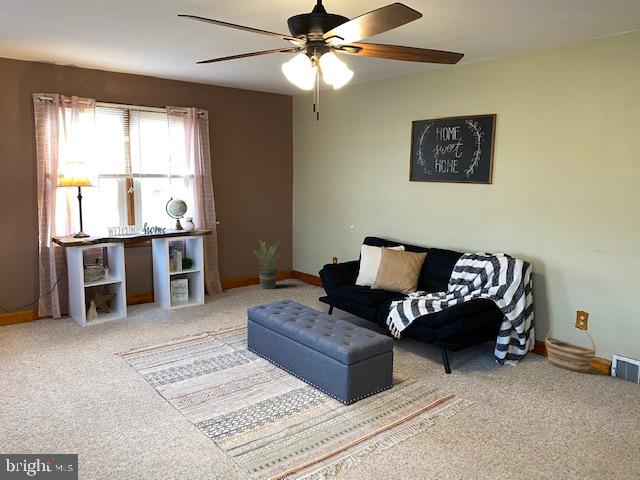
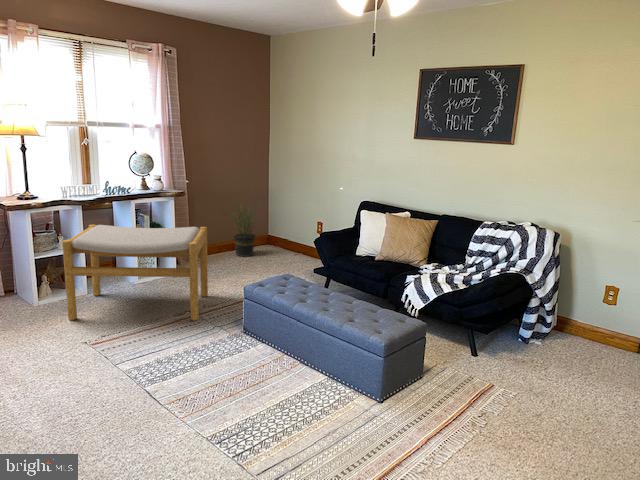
footstool: none [103,258,226,339] -> present [62,225,208,321]
basket: present [546,331,596,373] -> none [572,298,629,353]

